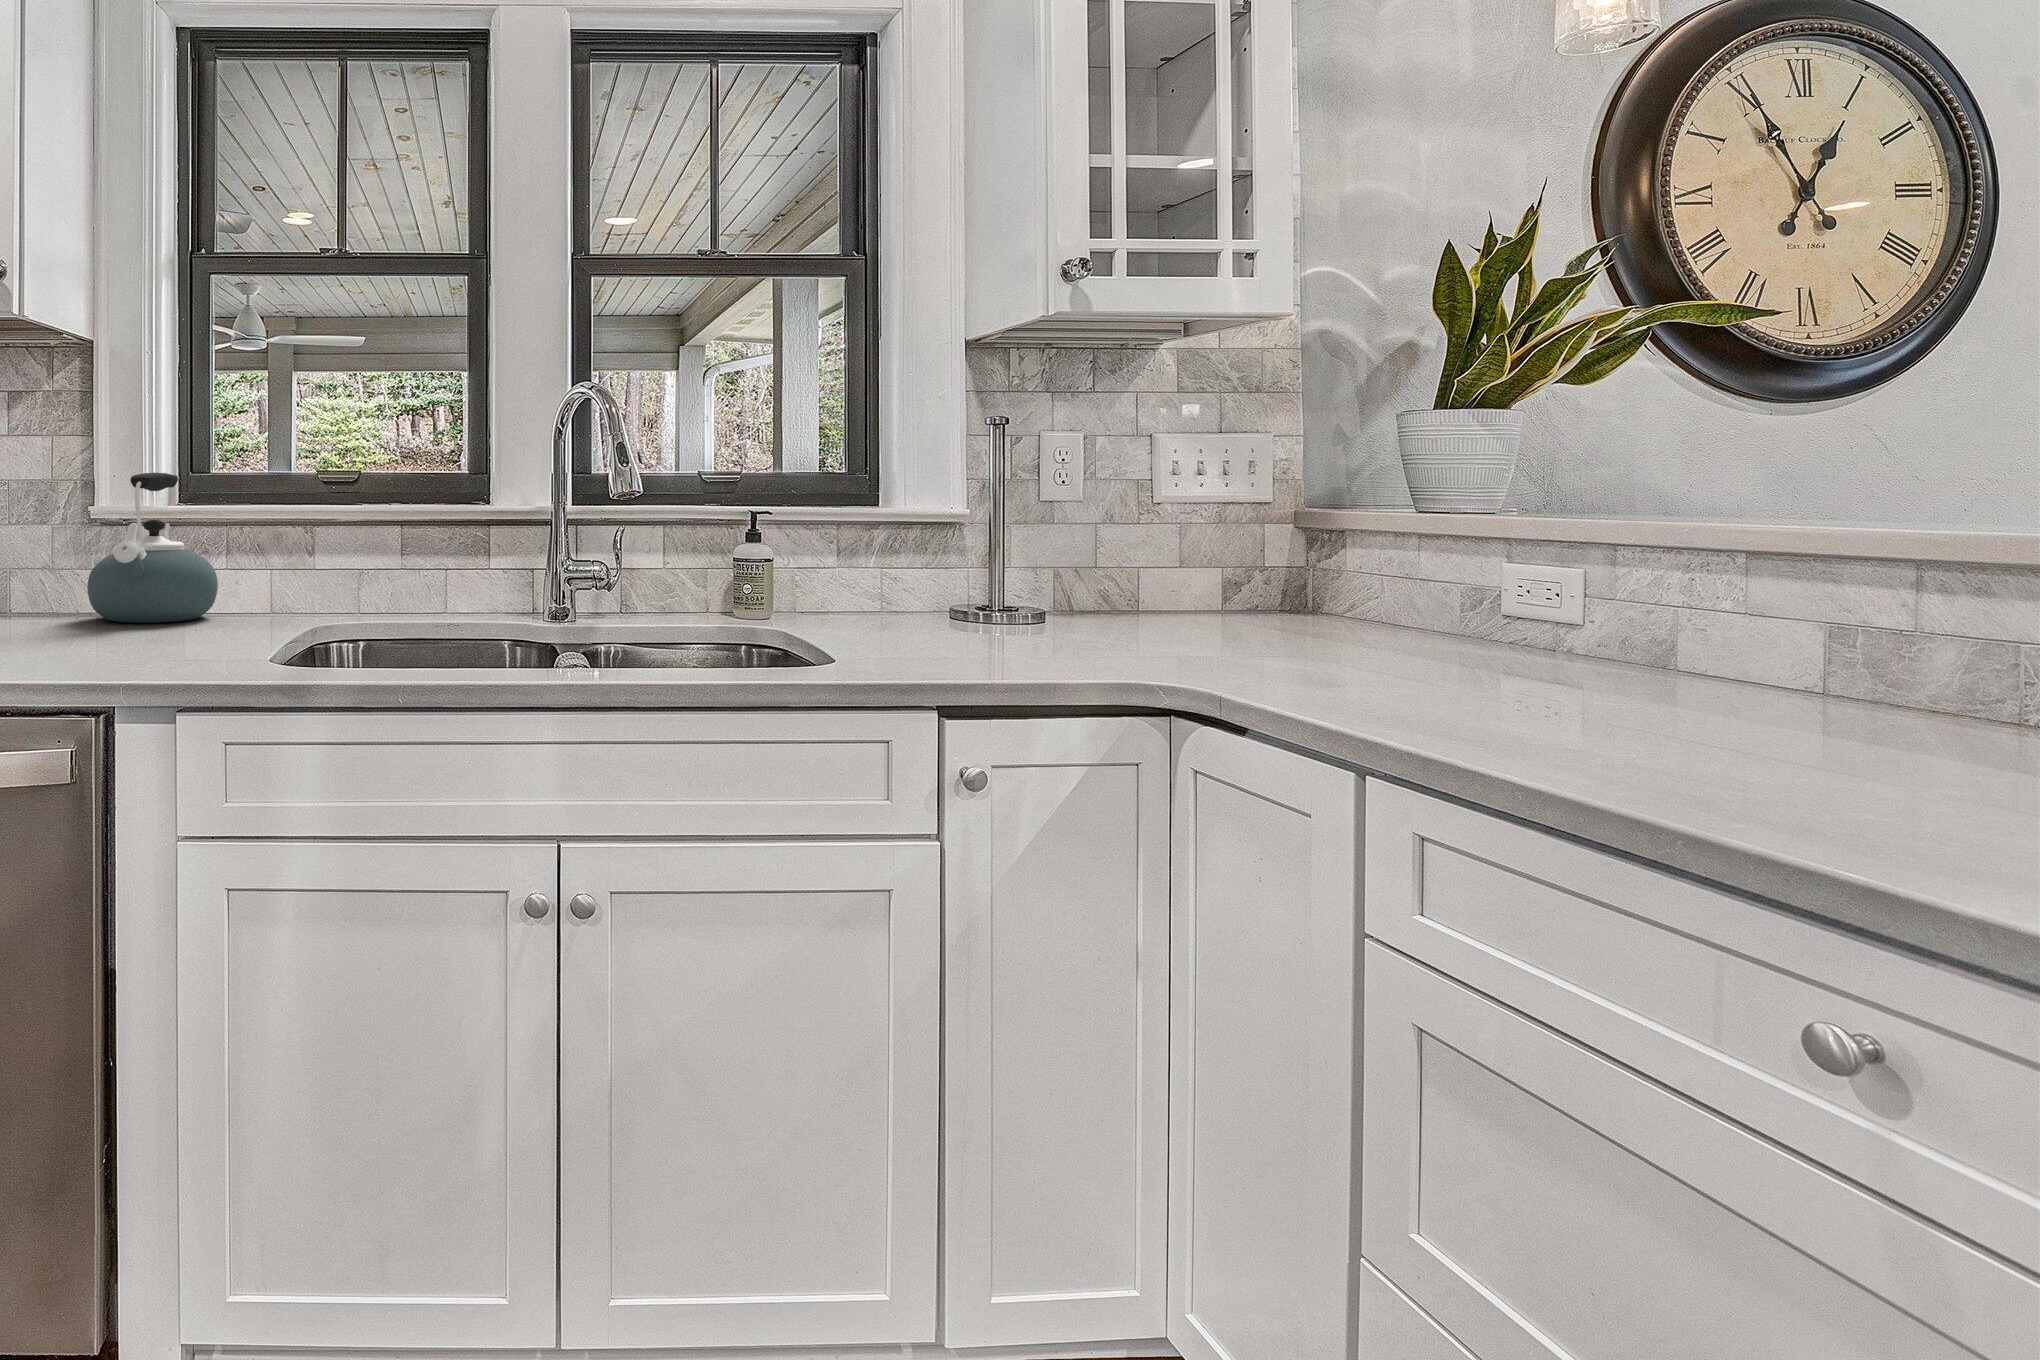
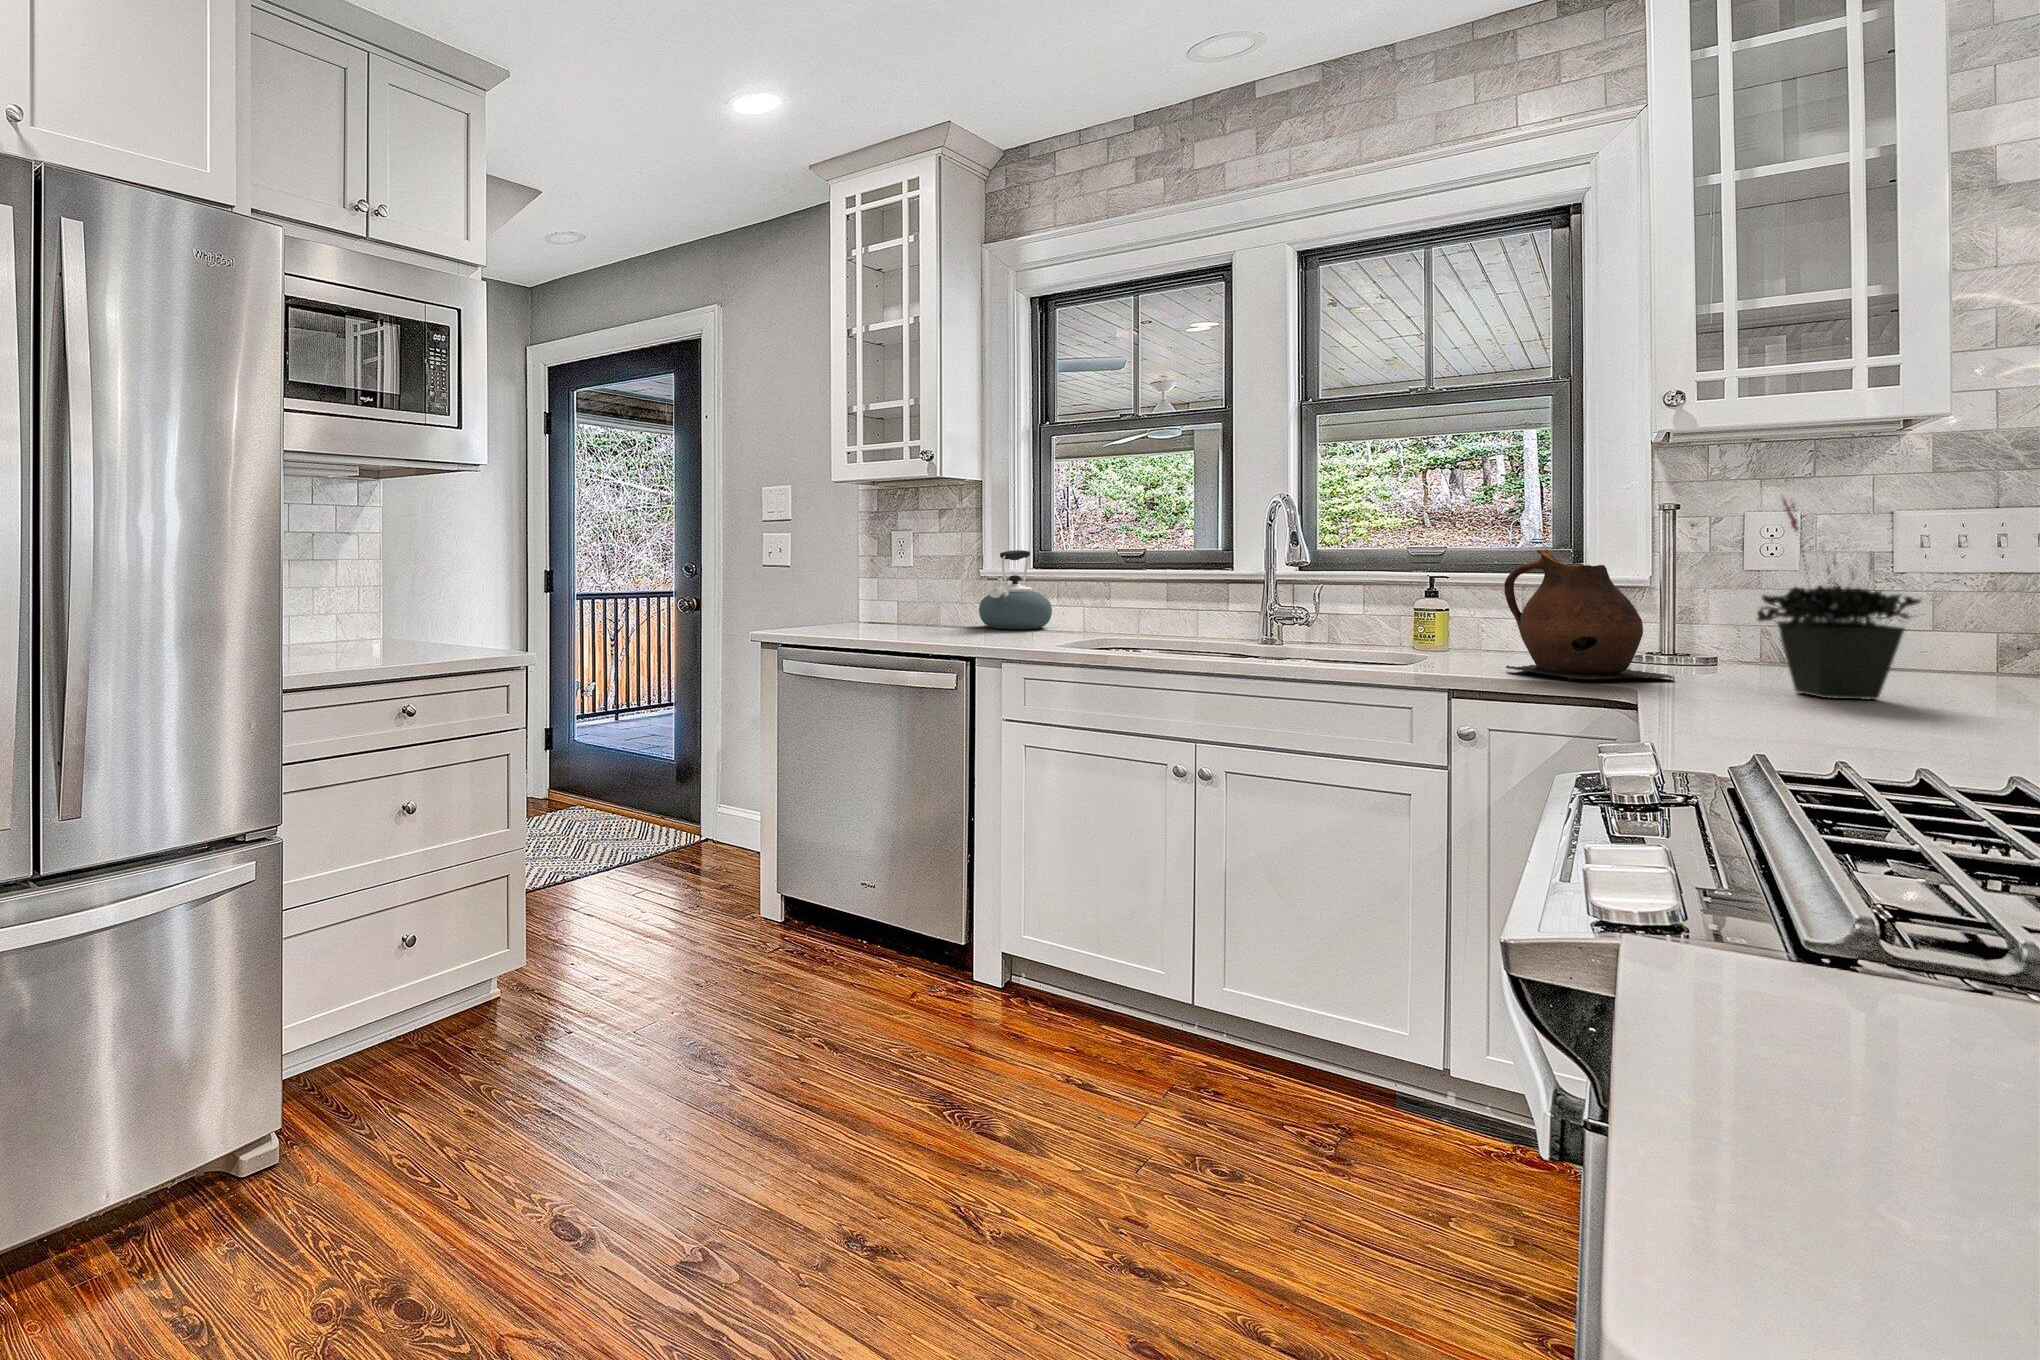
potted plant: none [1165,384,1331,661] -> present [1757,498,1921,700]
ceramic pitcher: none [902,465,1082,658] -> present [1504,550,1674,680]

